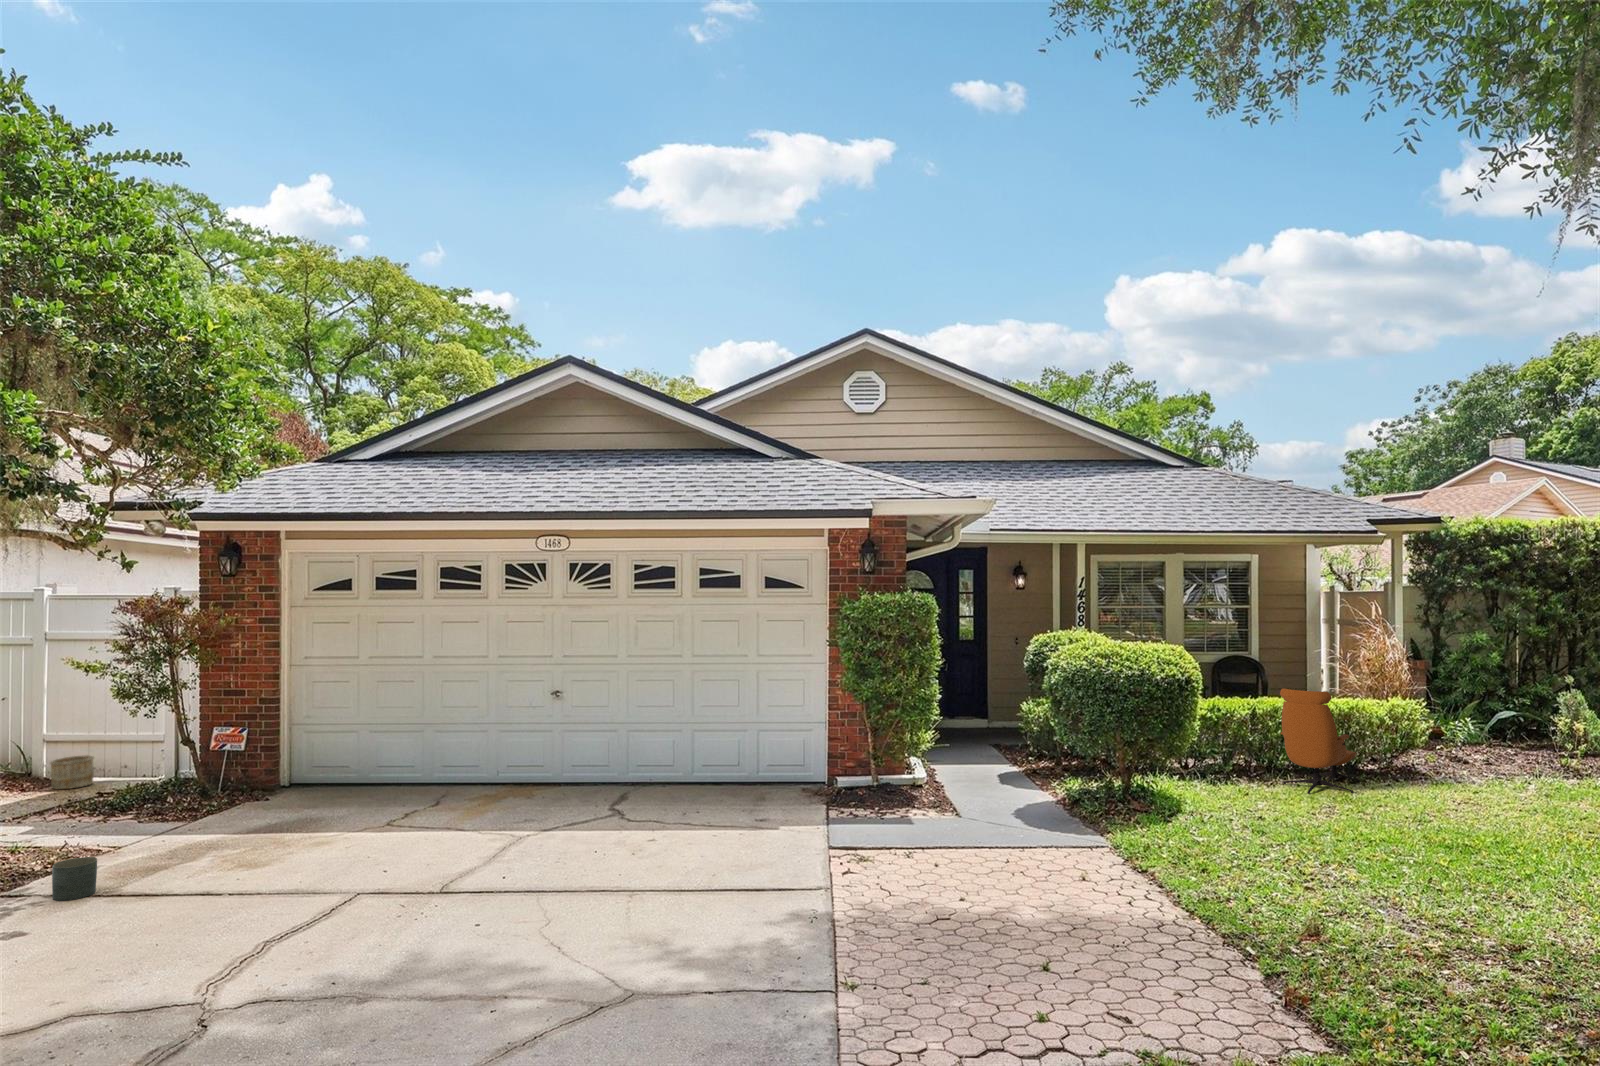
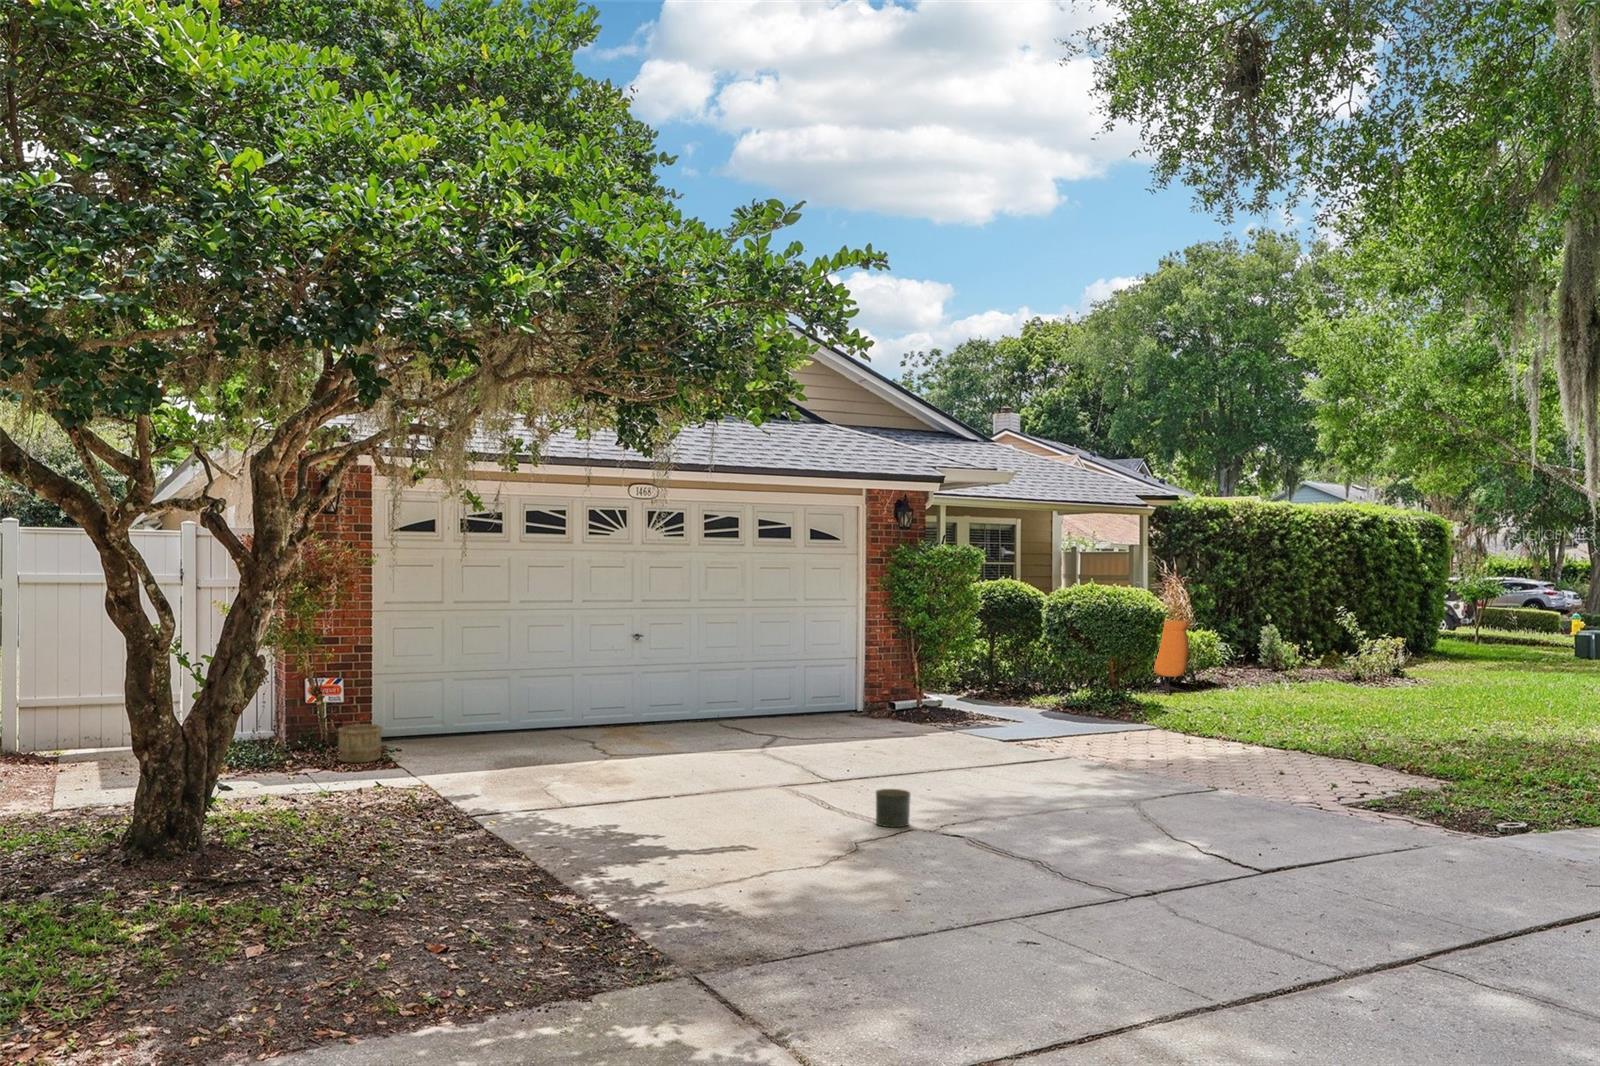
wooden bucket: present [50,755,94,789] -> present [338,724,382,763]
planter: present [52,857,97,901] -> present [876,789,910,827]

